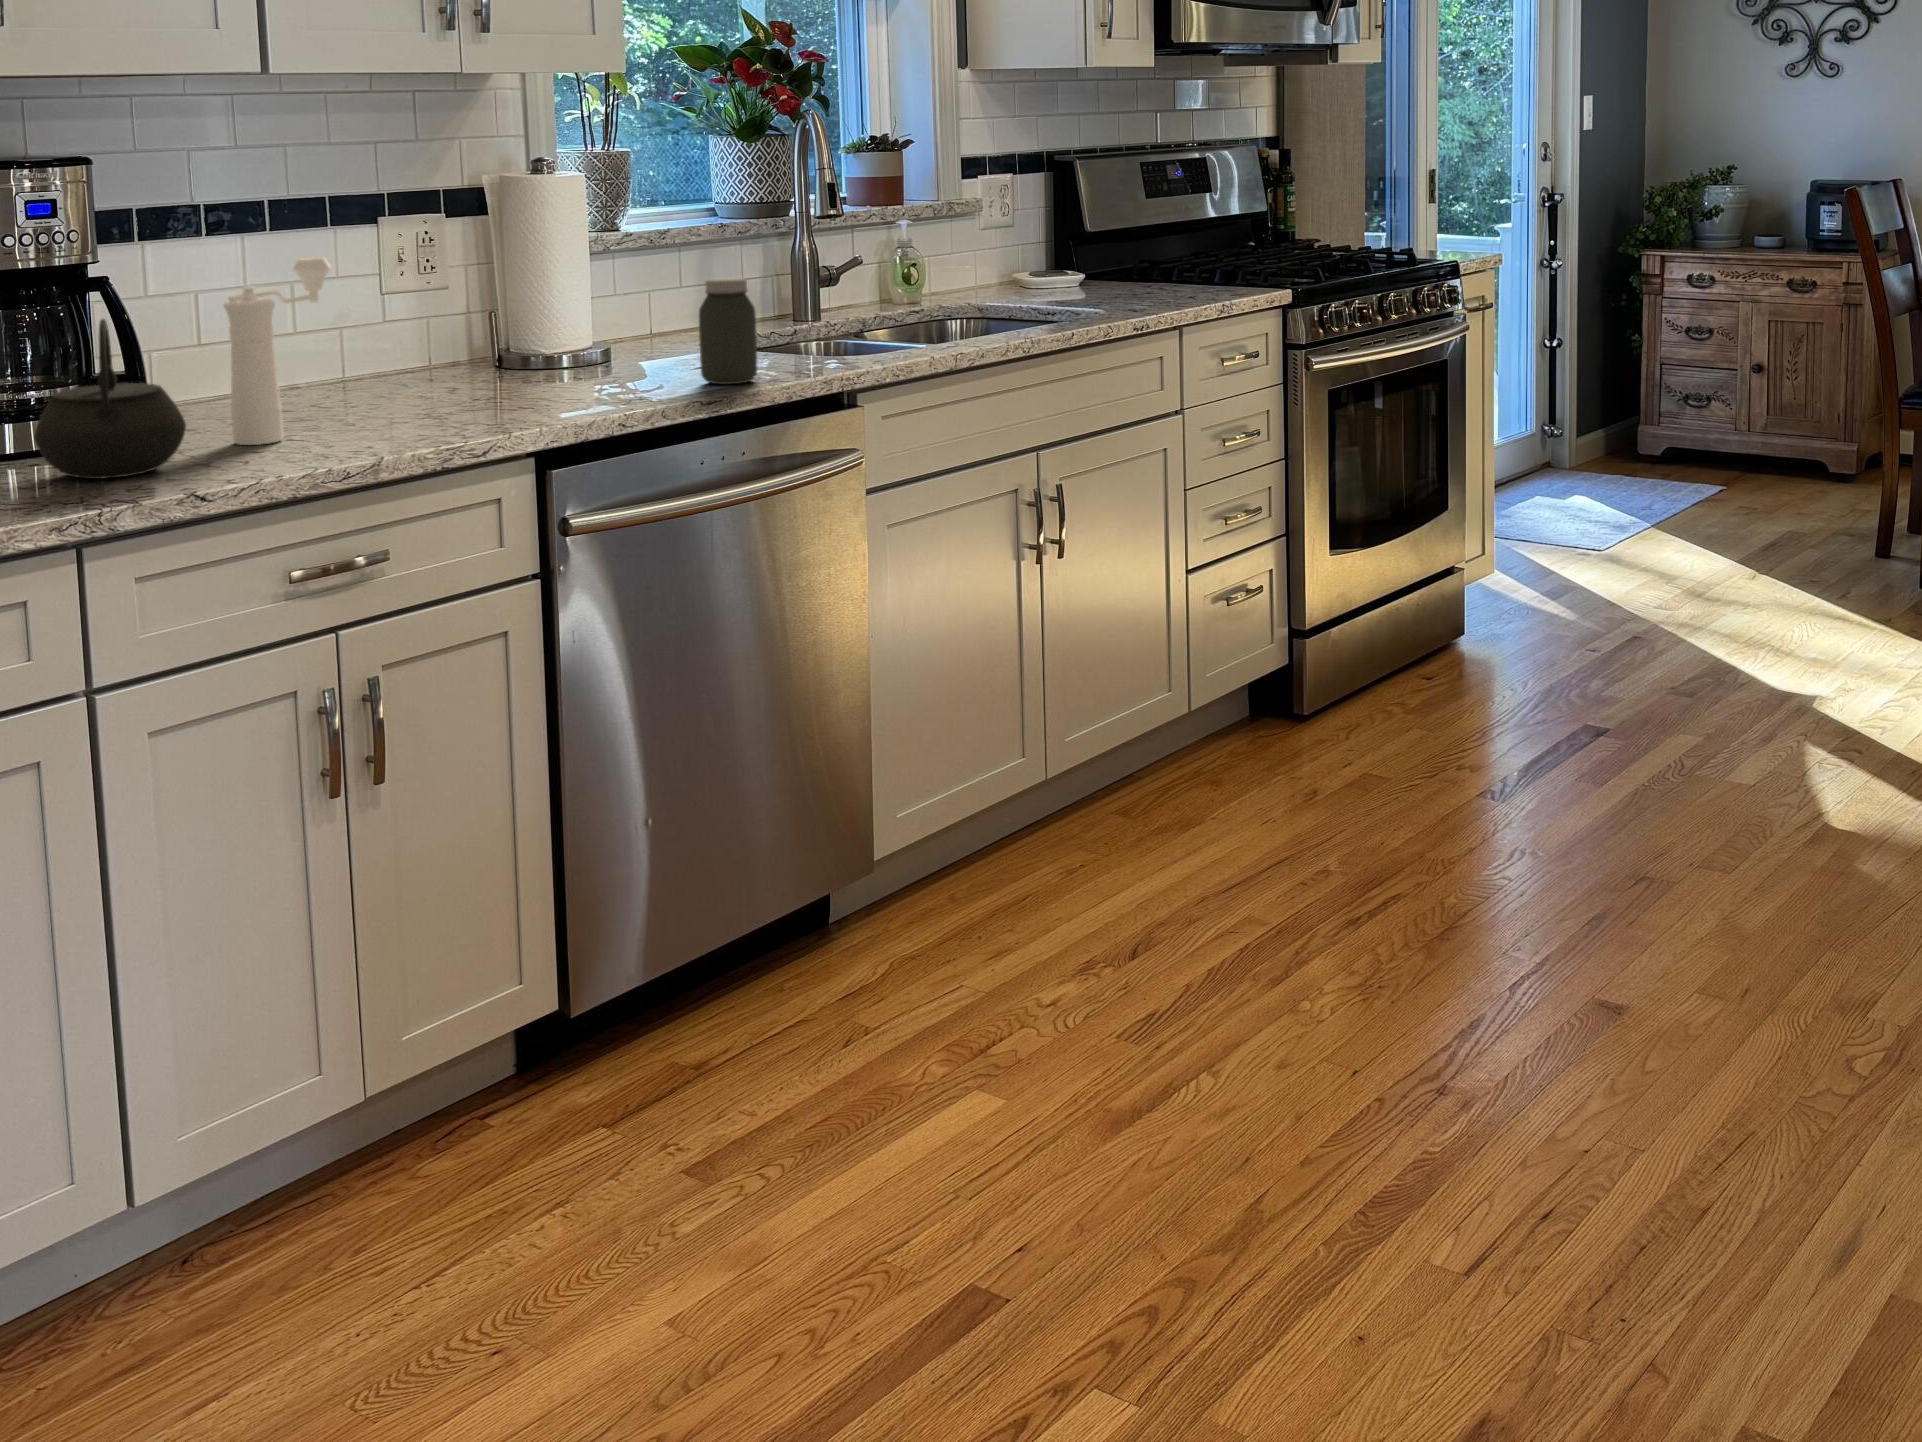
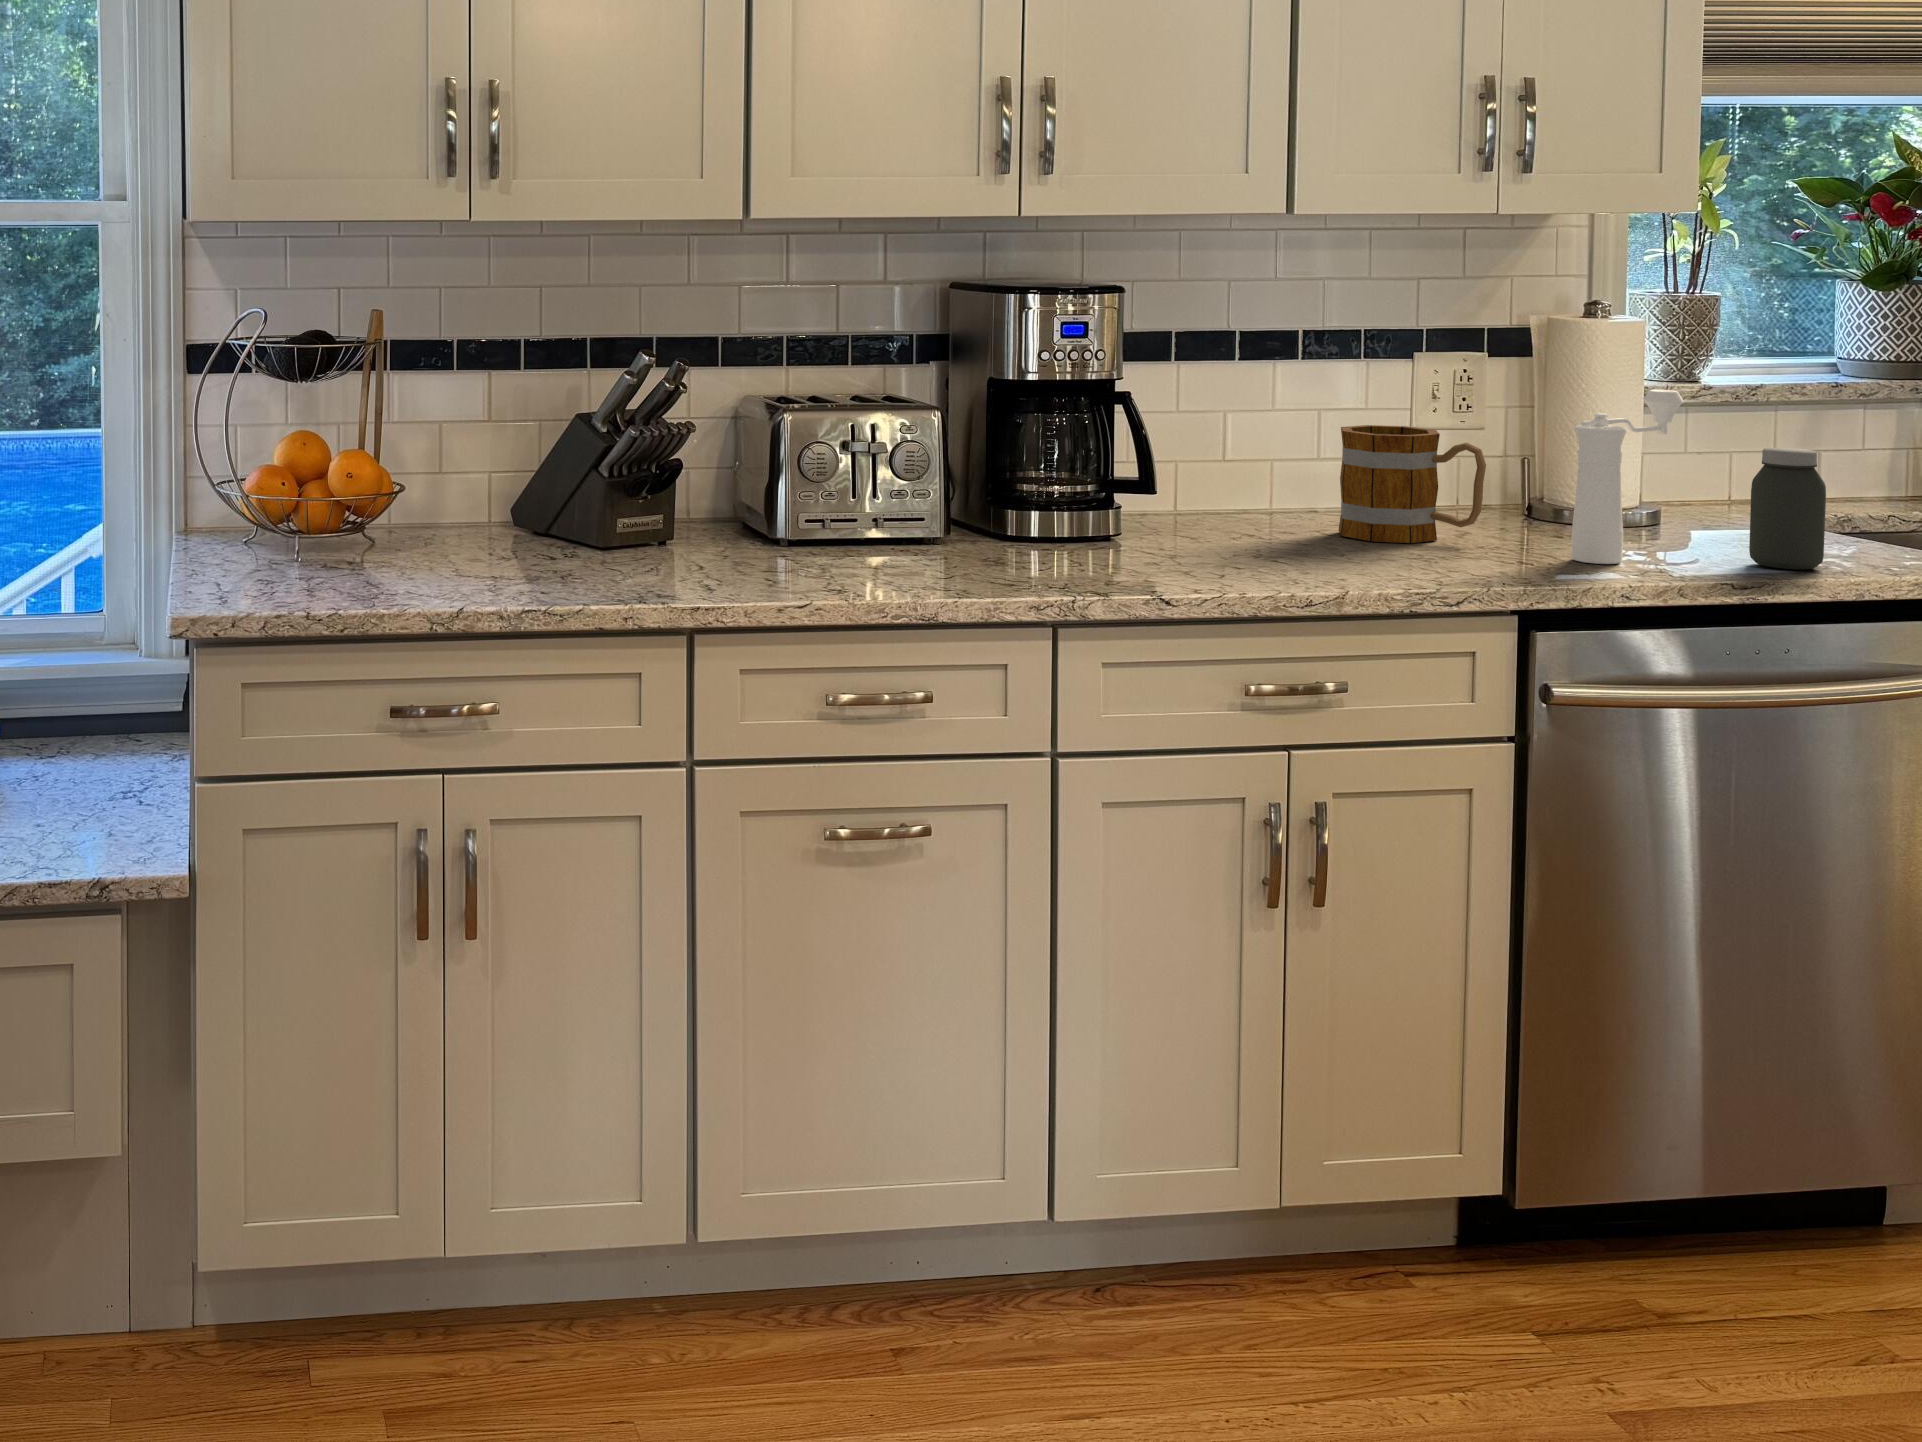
pepper mill: present [224,257,331,445] -> present [1571,390,1683,564]
mug: none [330,290,474,408] -> present [1339,425,1486,543]
kettle: present [34,319,186,479] -> none [1043,430,1170,572]

